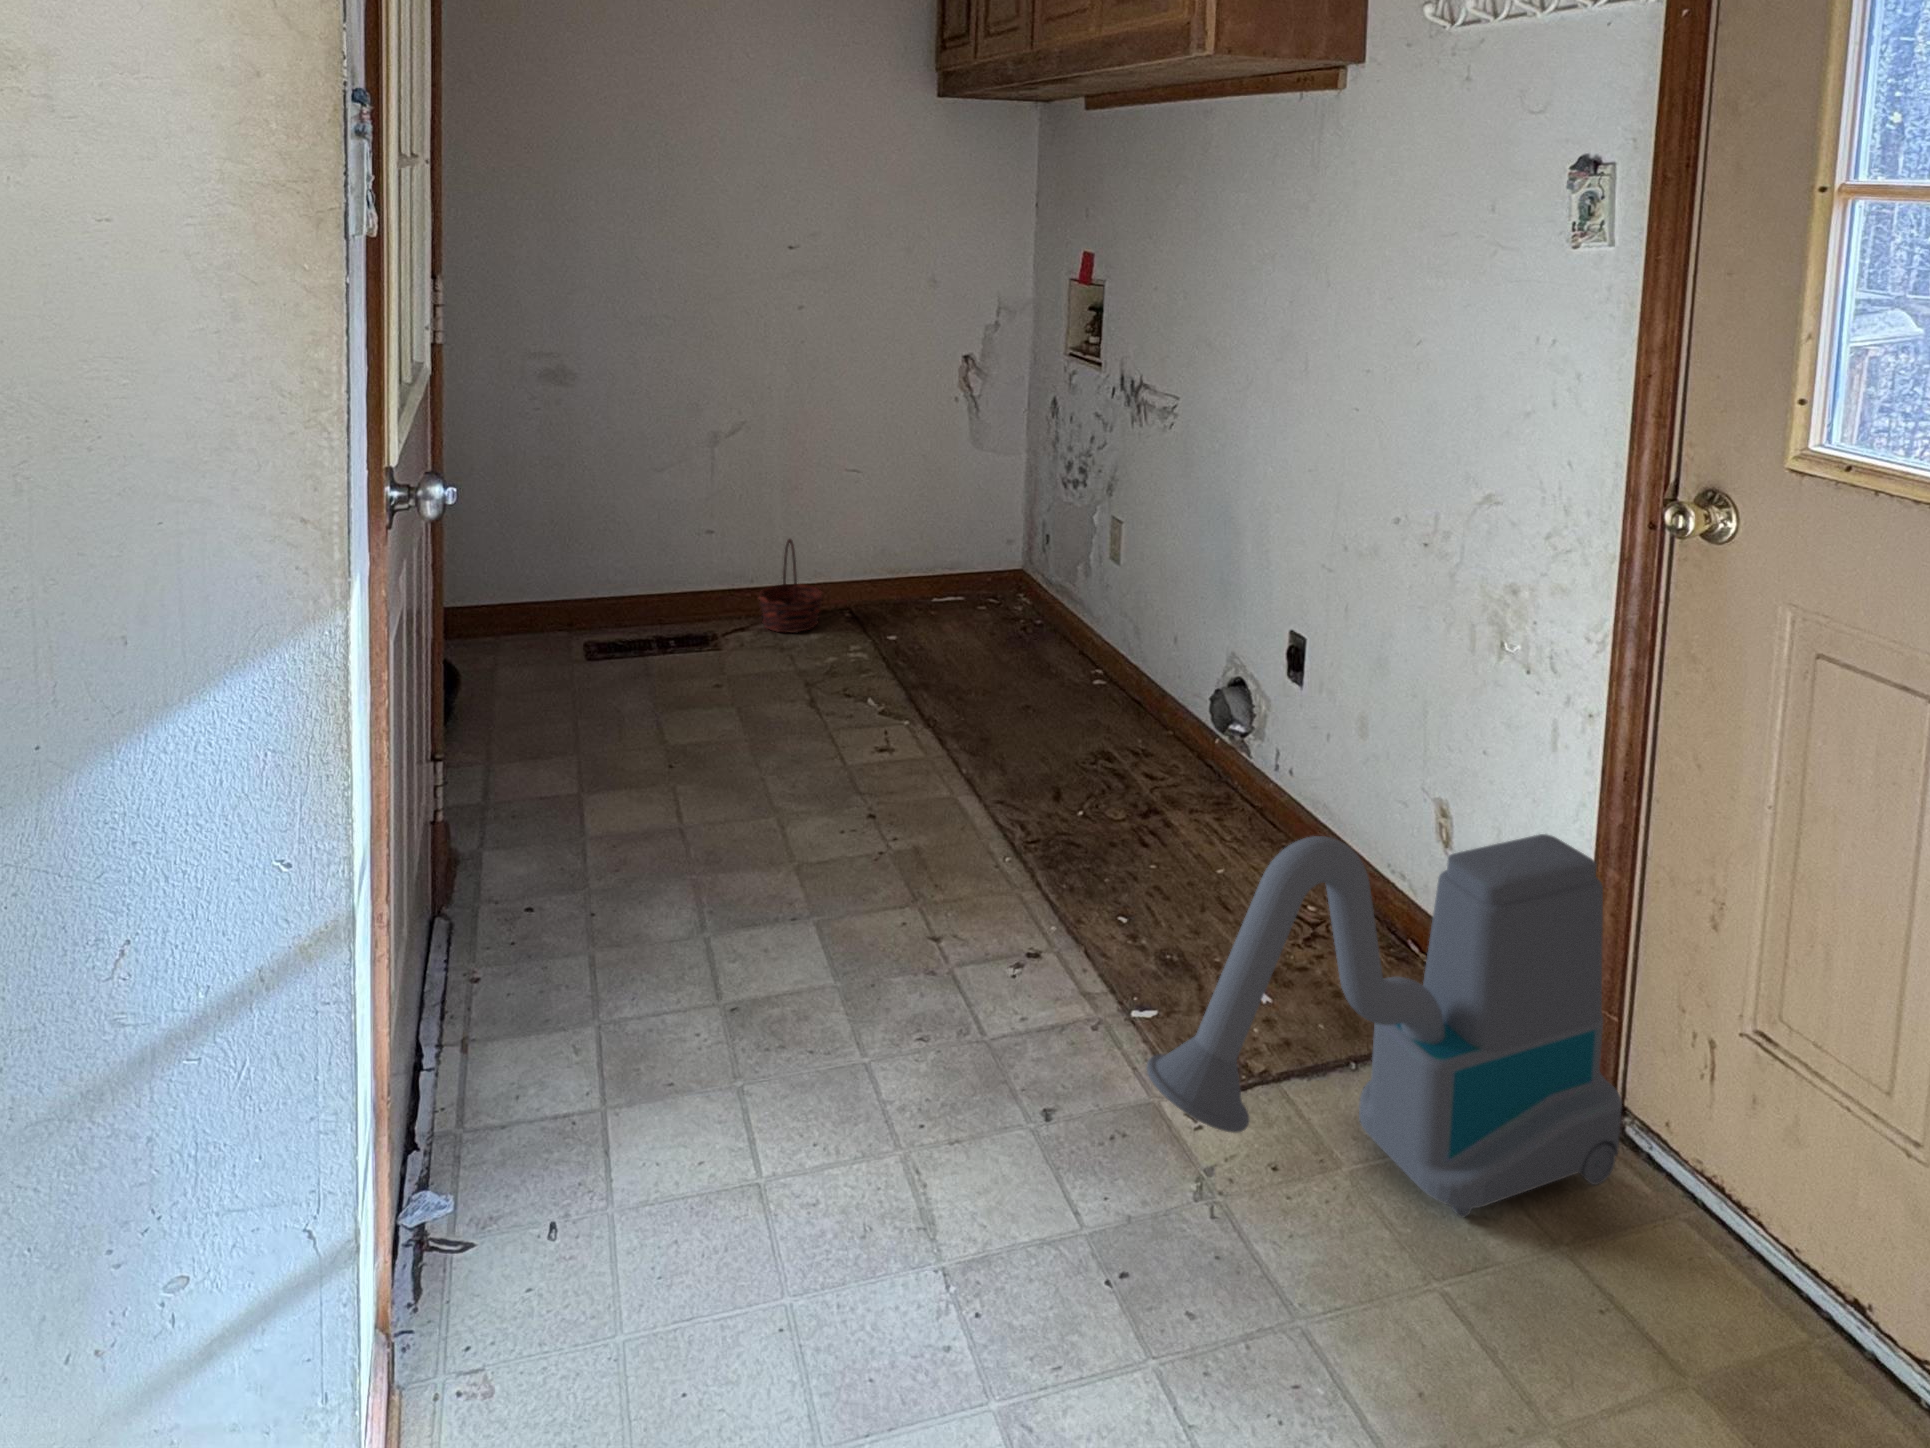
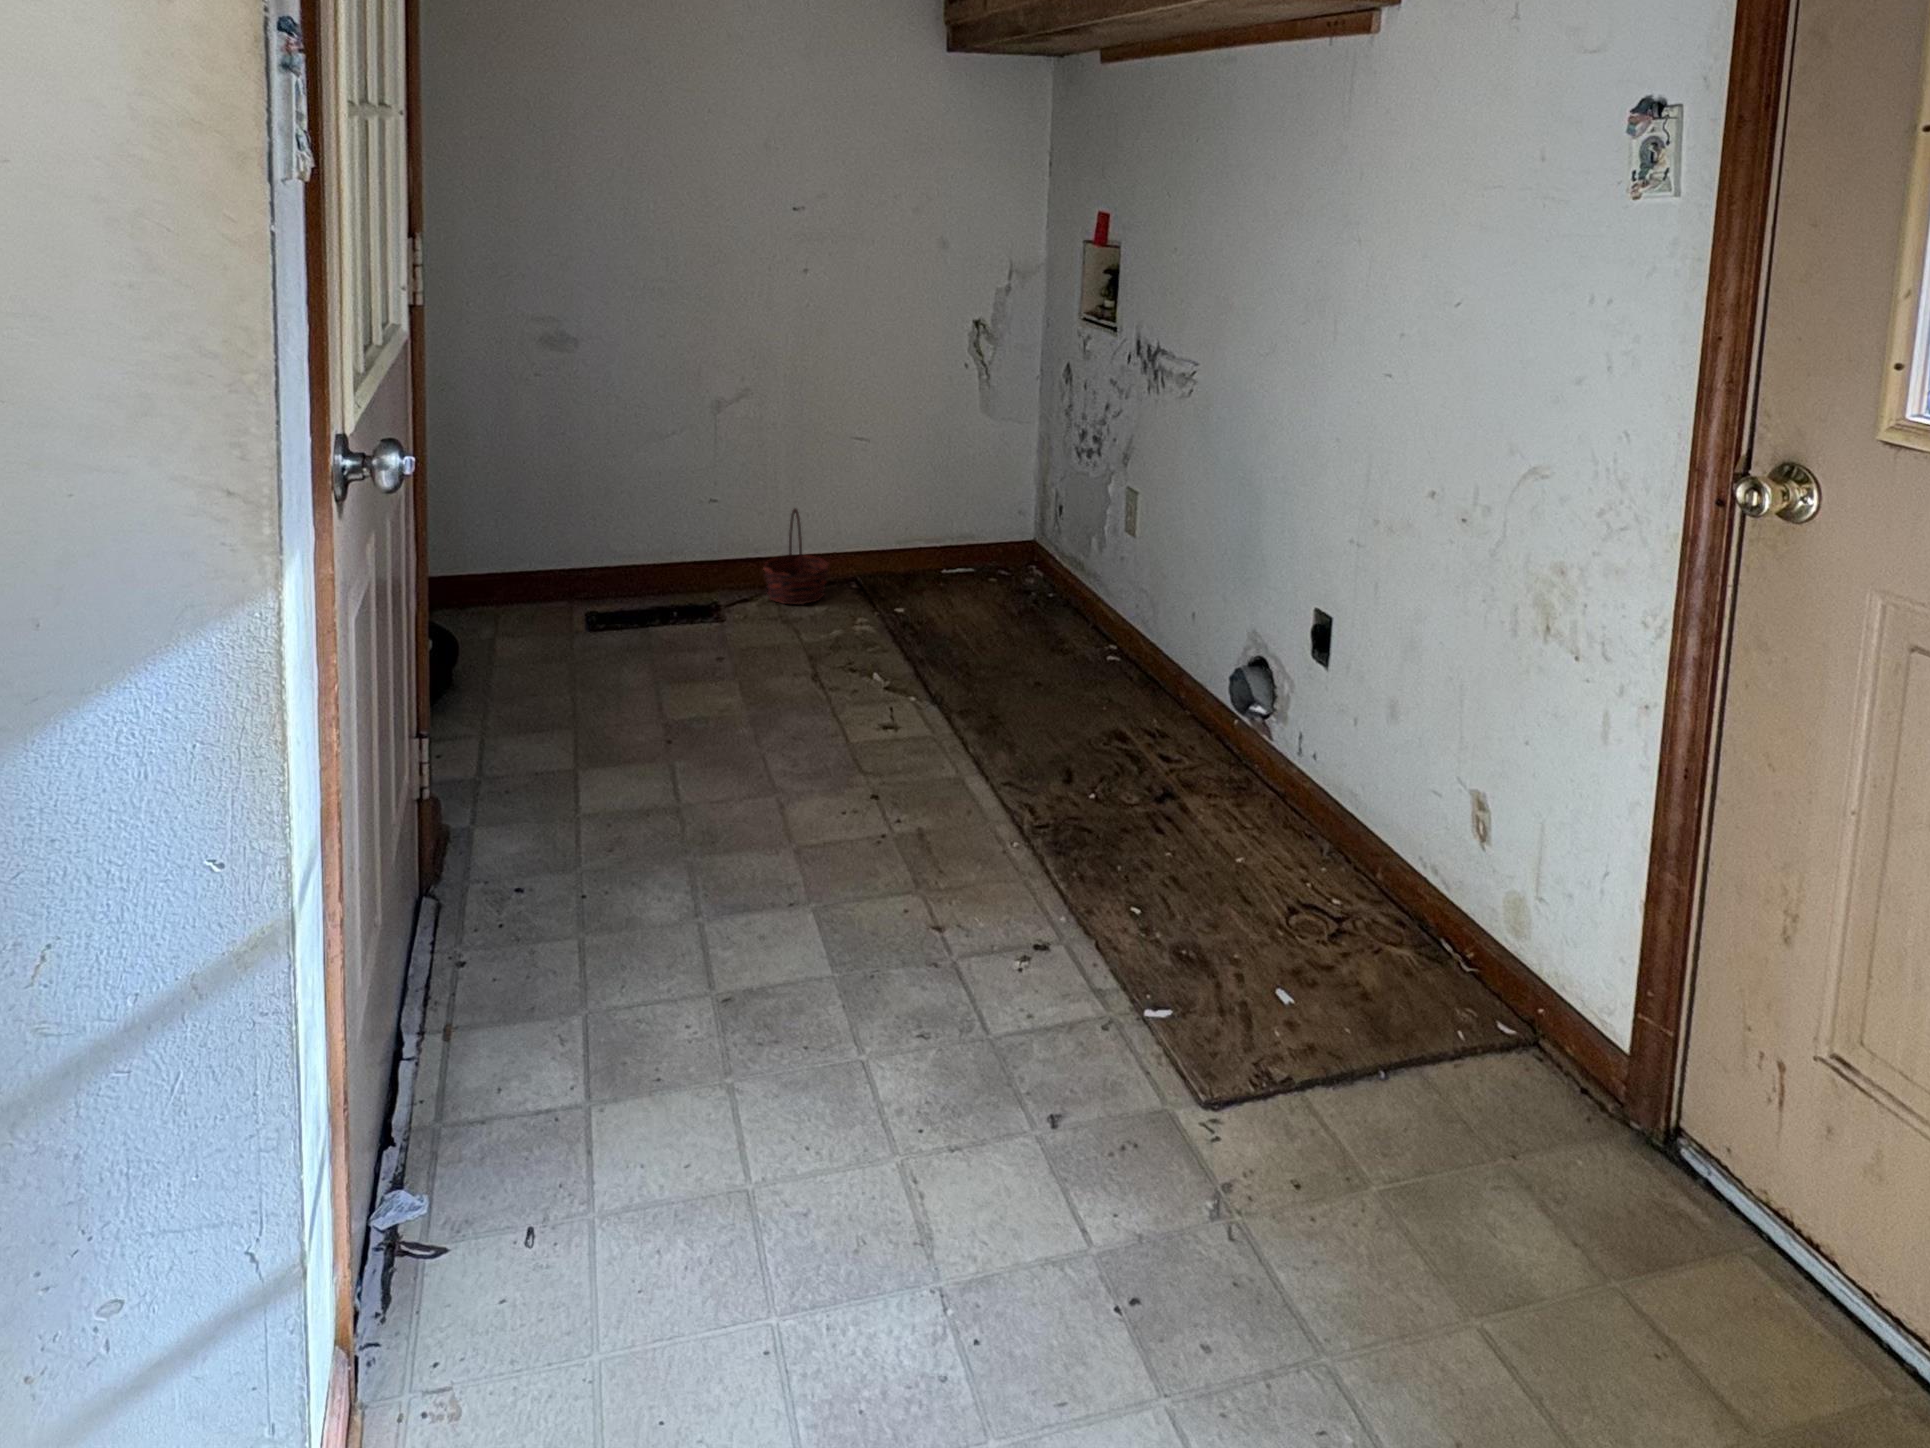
vacuum cleaner: present [1147,834,1622,1218] -> none [1161,834,1679,1246]

